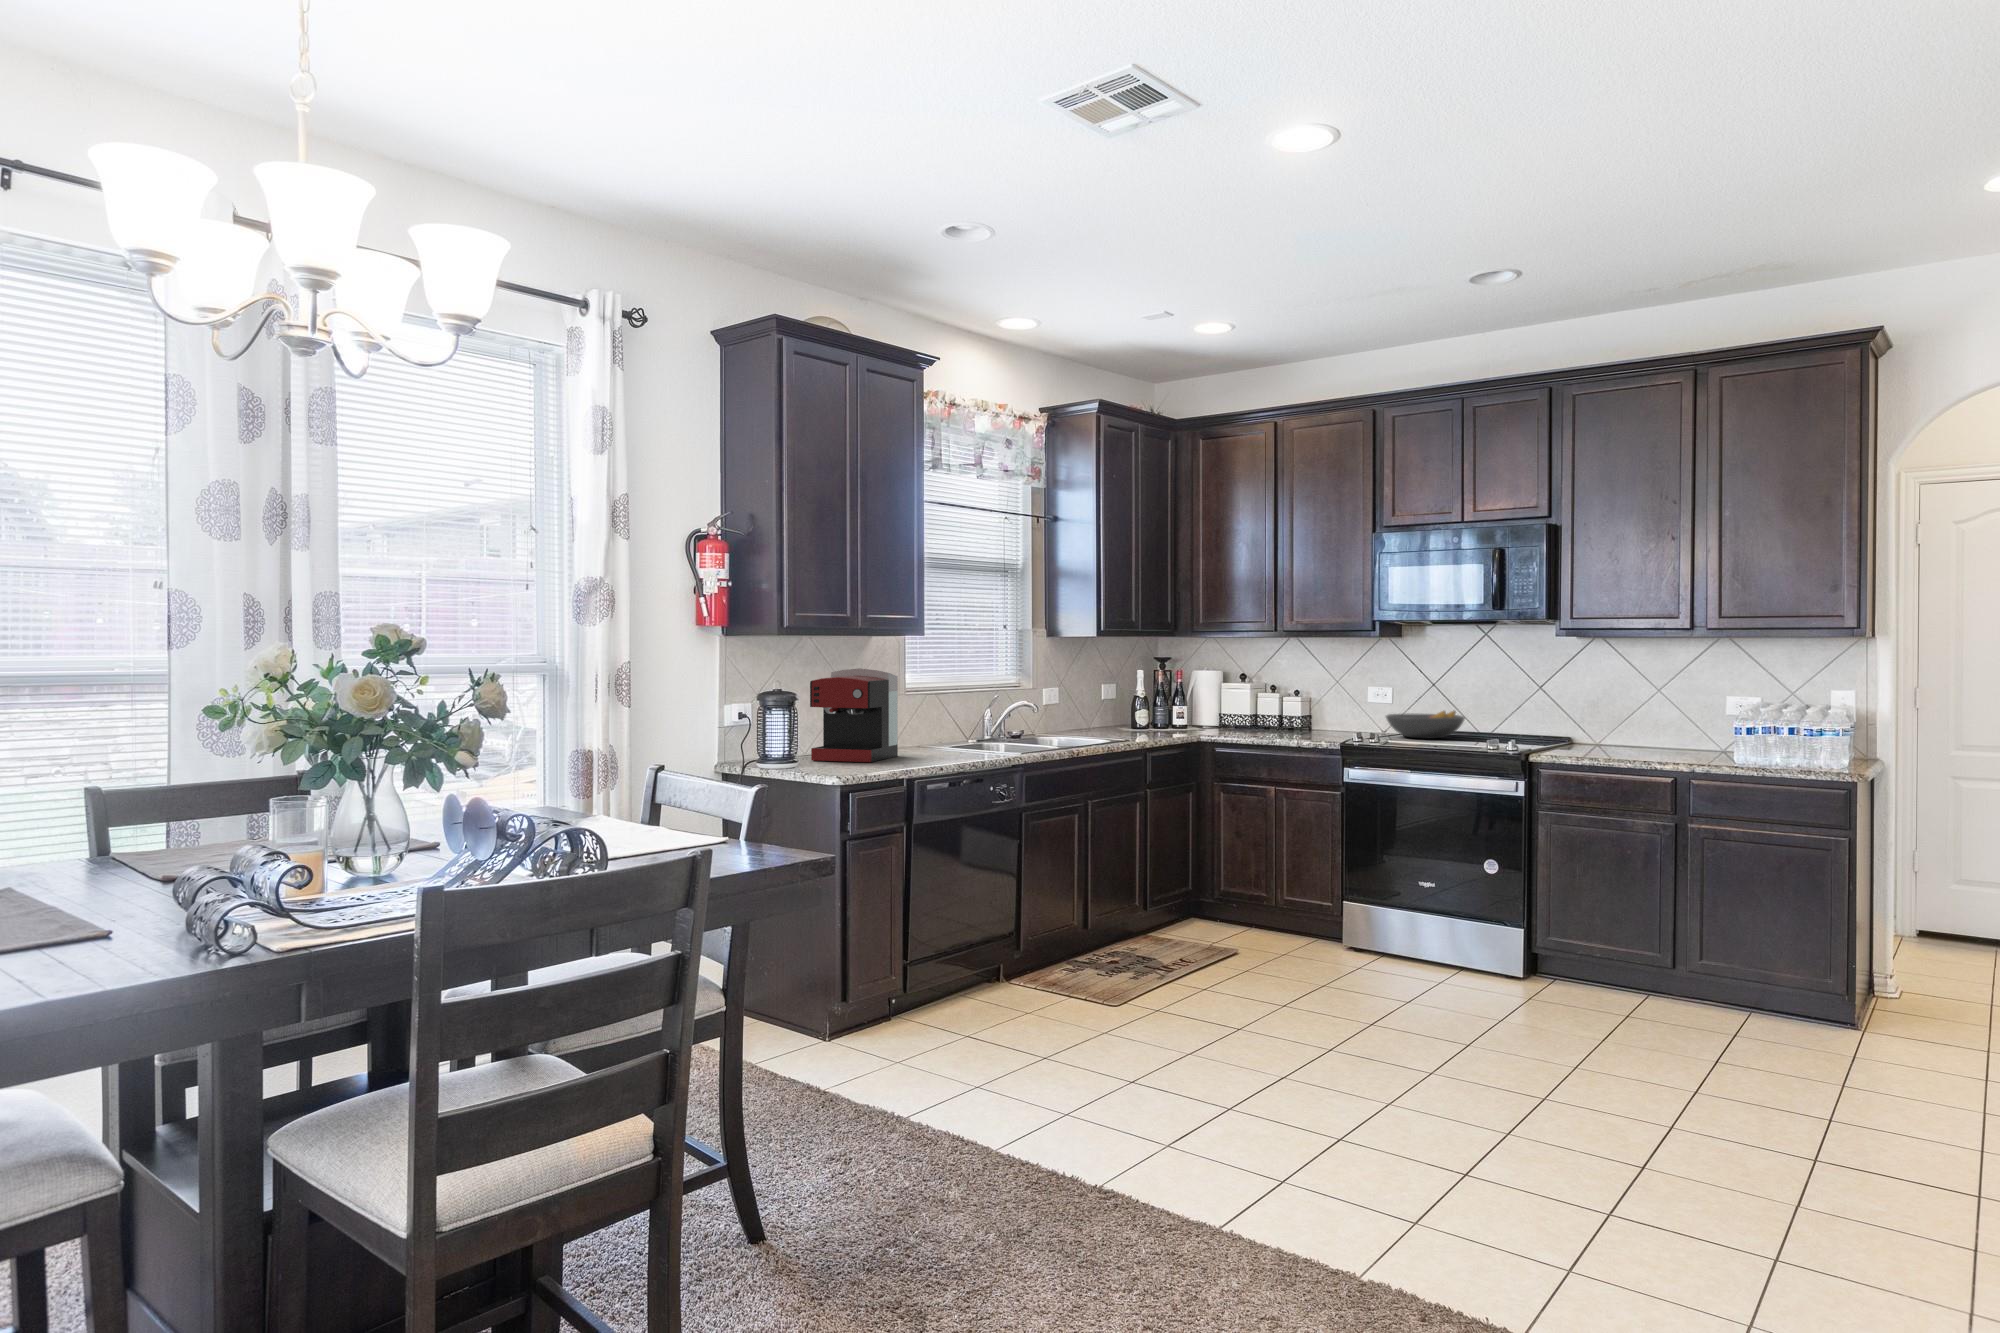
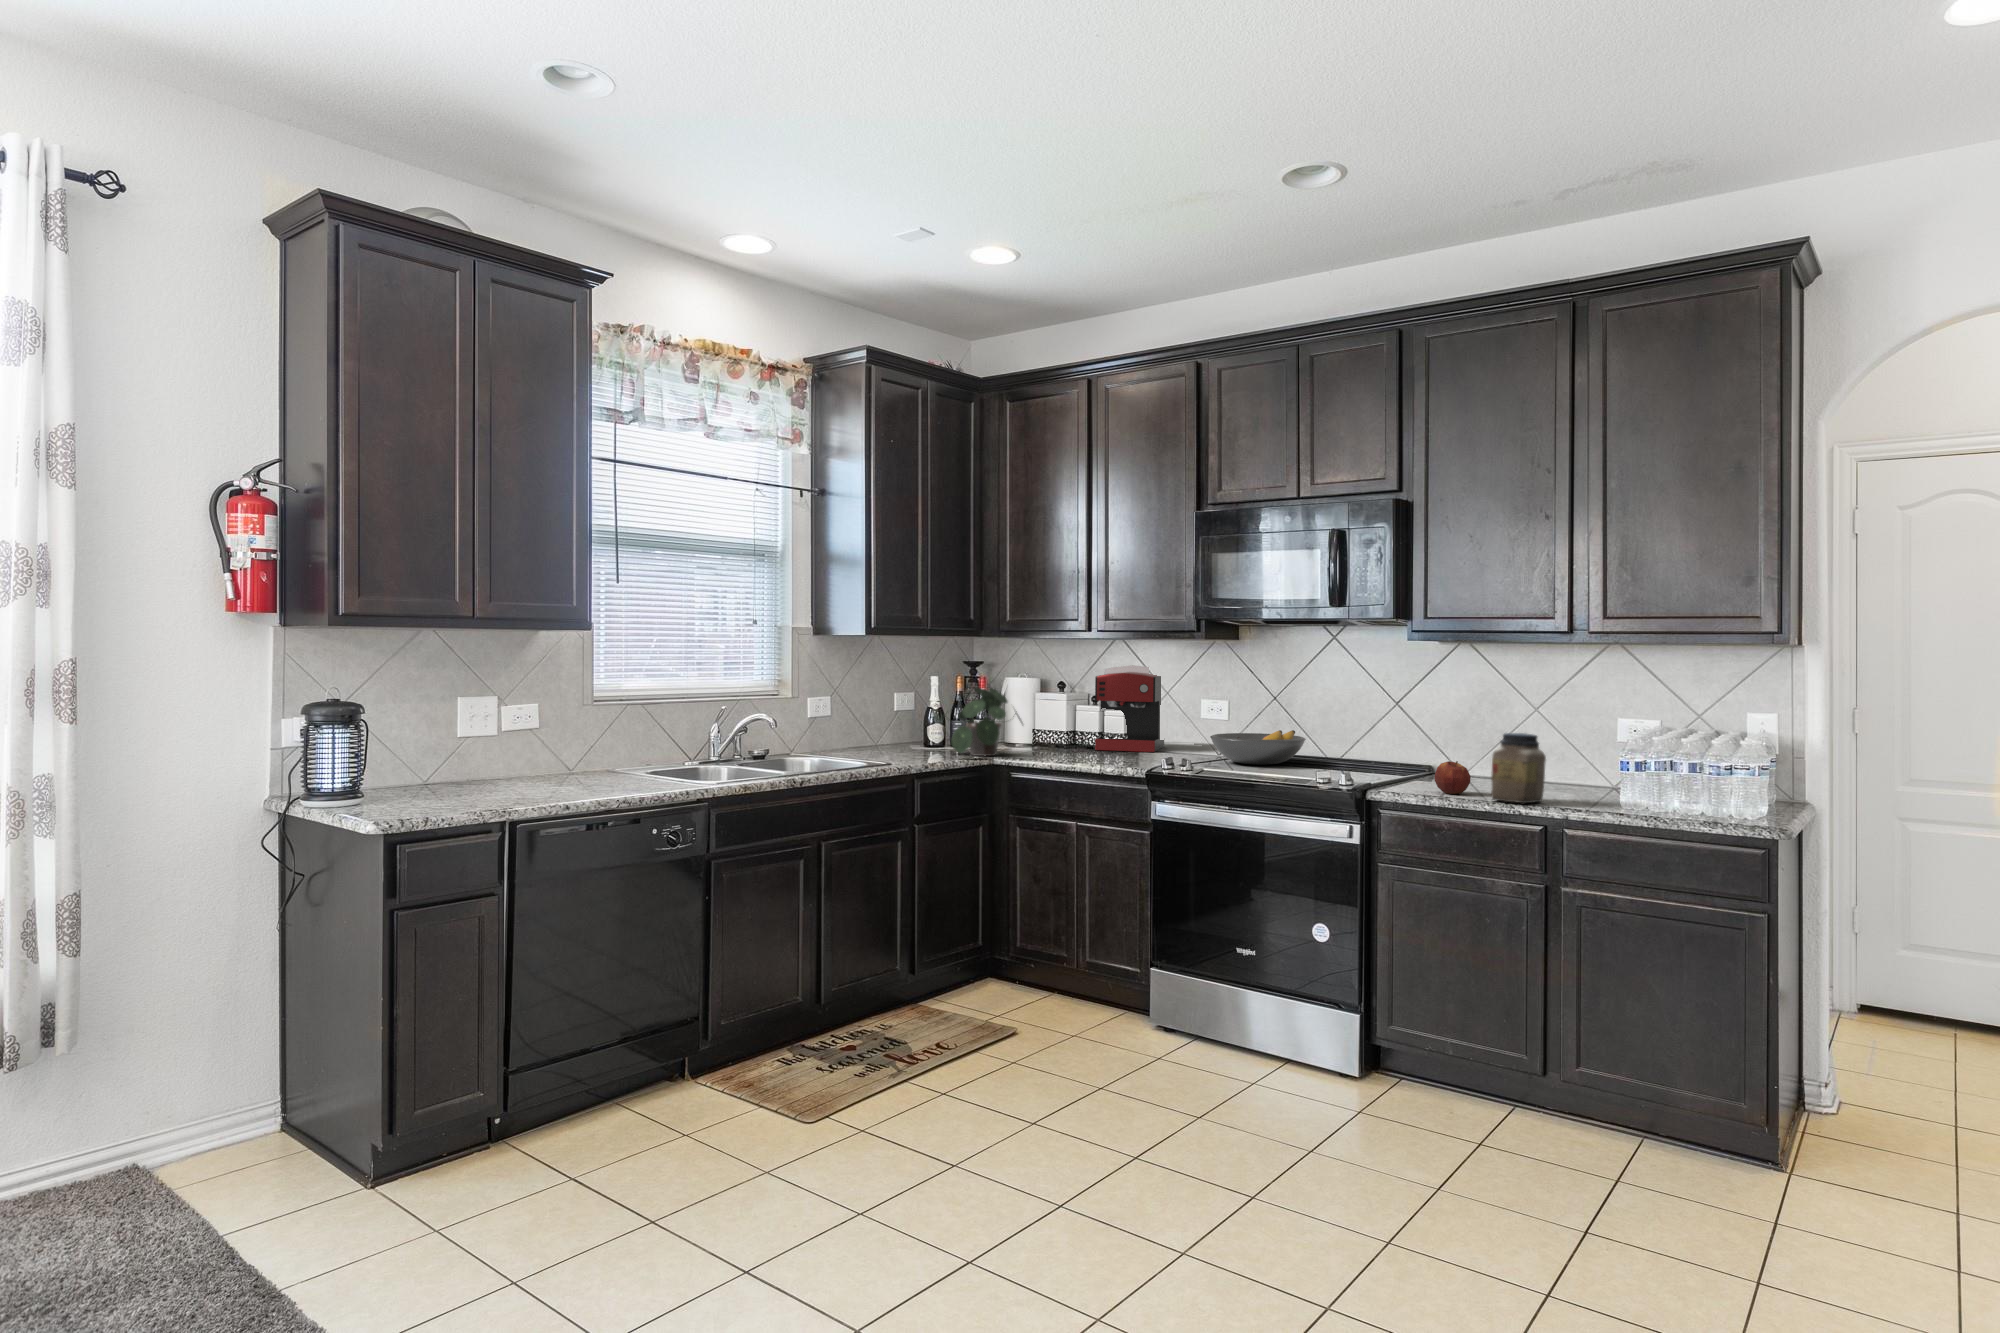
coffee maker: present [810,668,898,762] -> present [1095,665,1164,752]
potted plant: none [1148,678,1225,734] -> present [936,688,1022,756]
jar: none [1632,708,1675,761] -> present [1491,733,1546,803]
apple: none [1585,730,1614,756] -> present [1435,761,1471,794]

